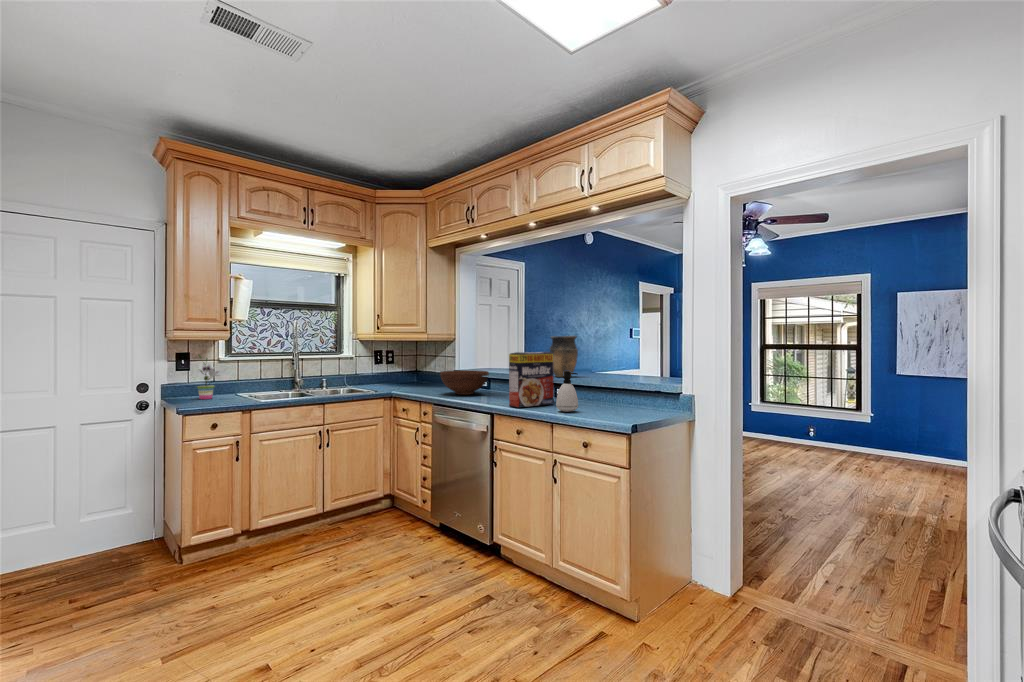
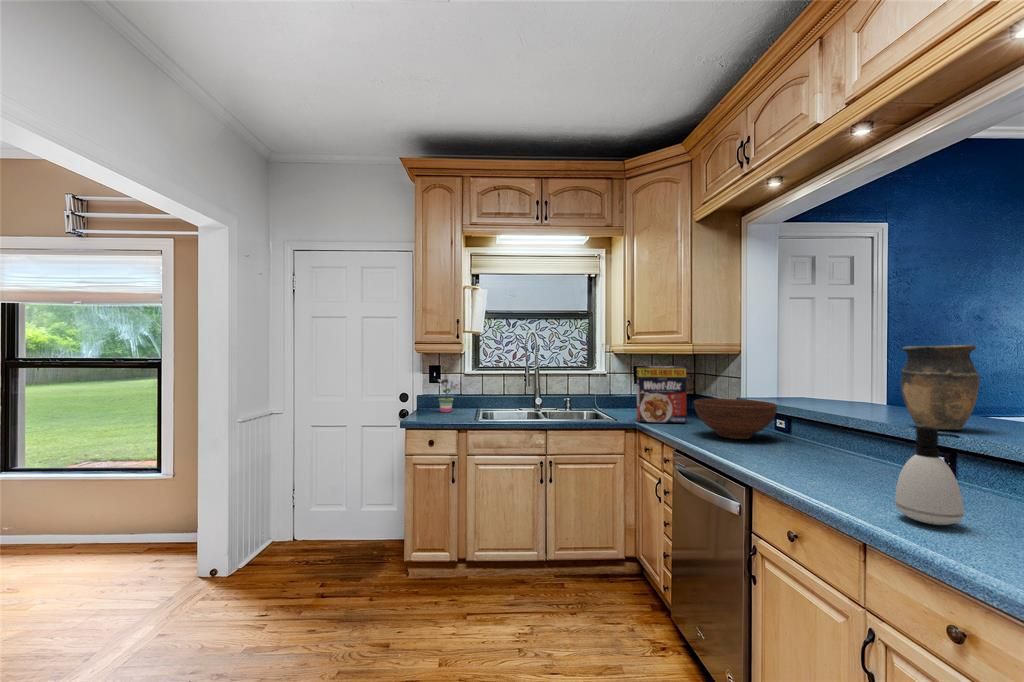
cereal box: present [509,352,554,408] -> present [637,366,687,423]

